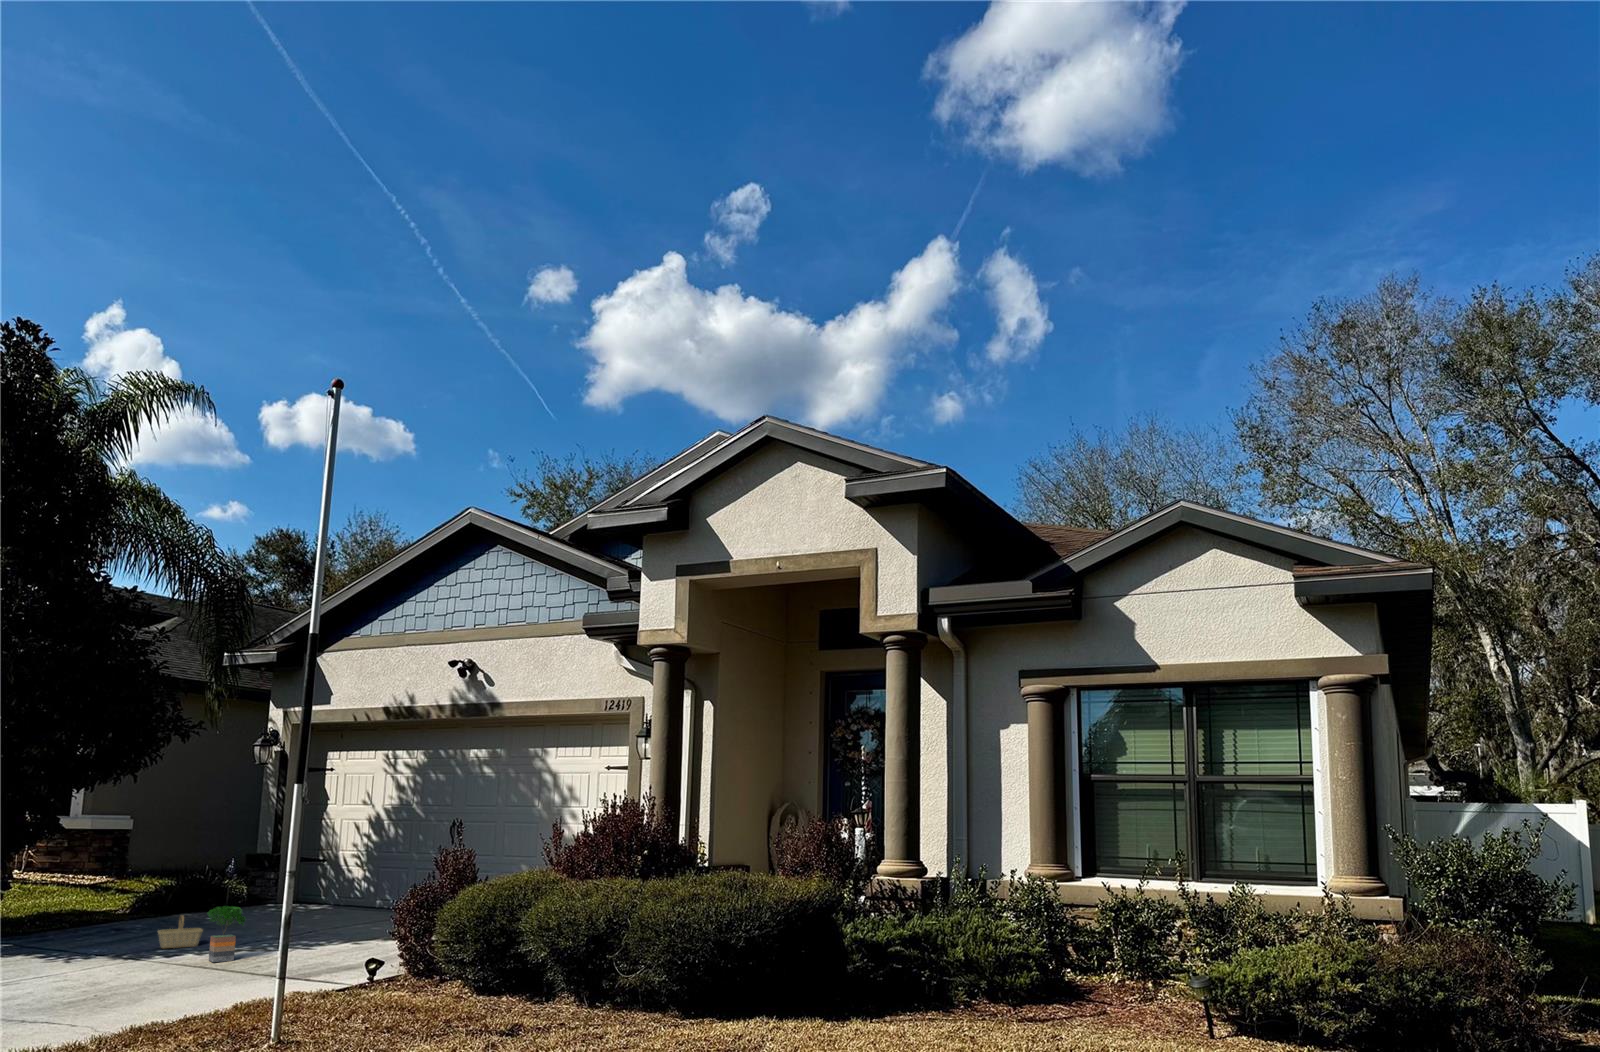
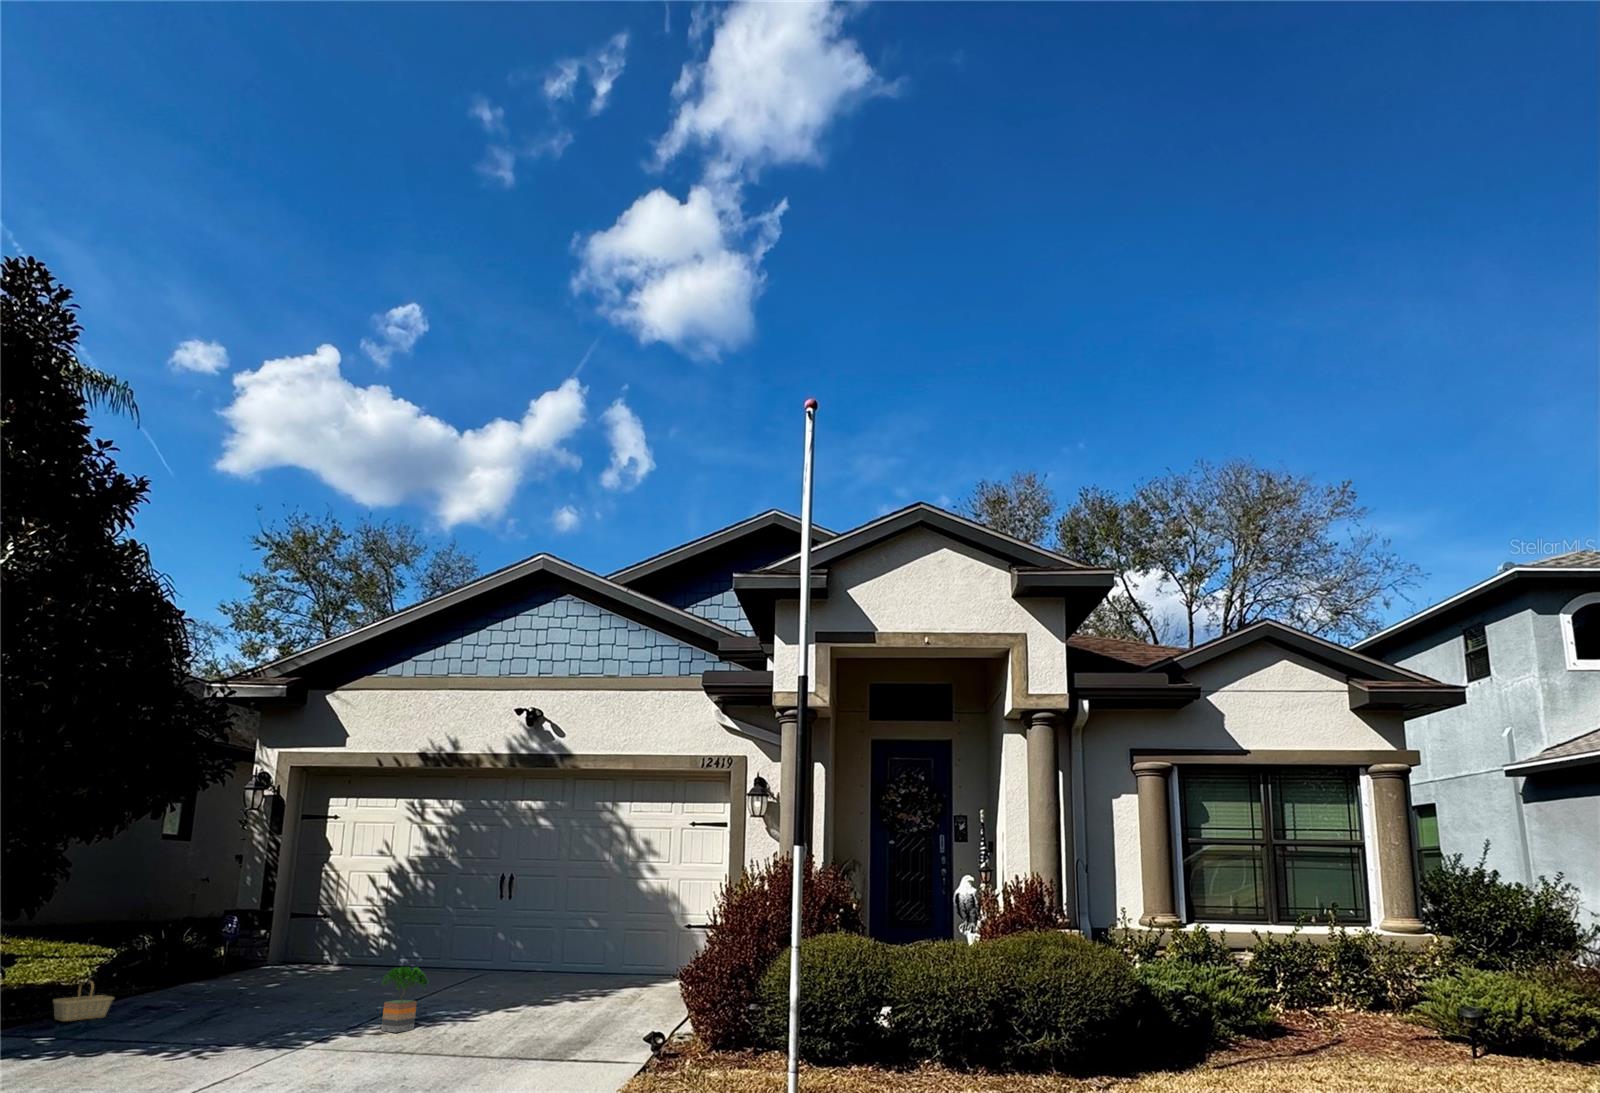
basket: present [158,915,203,948] -> present [53,980,114,1021]

